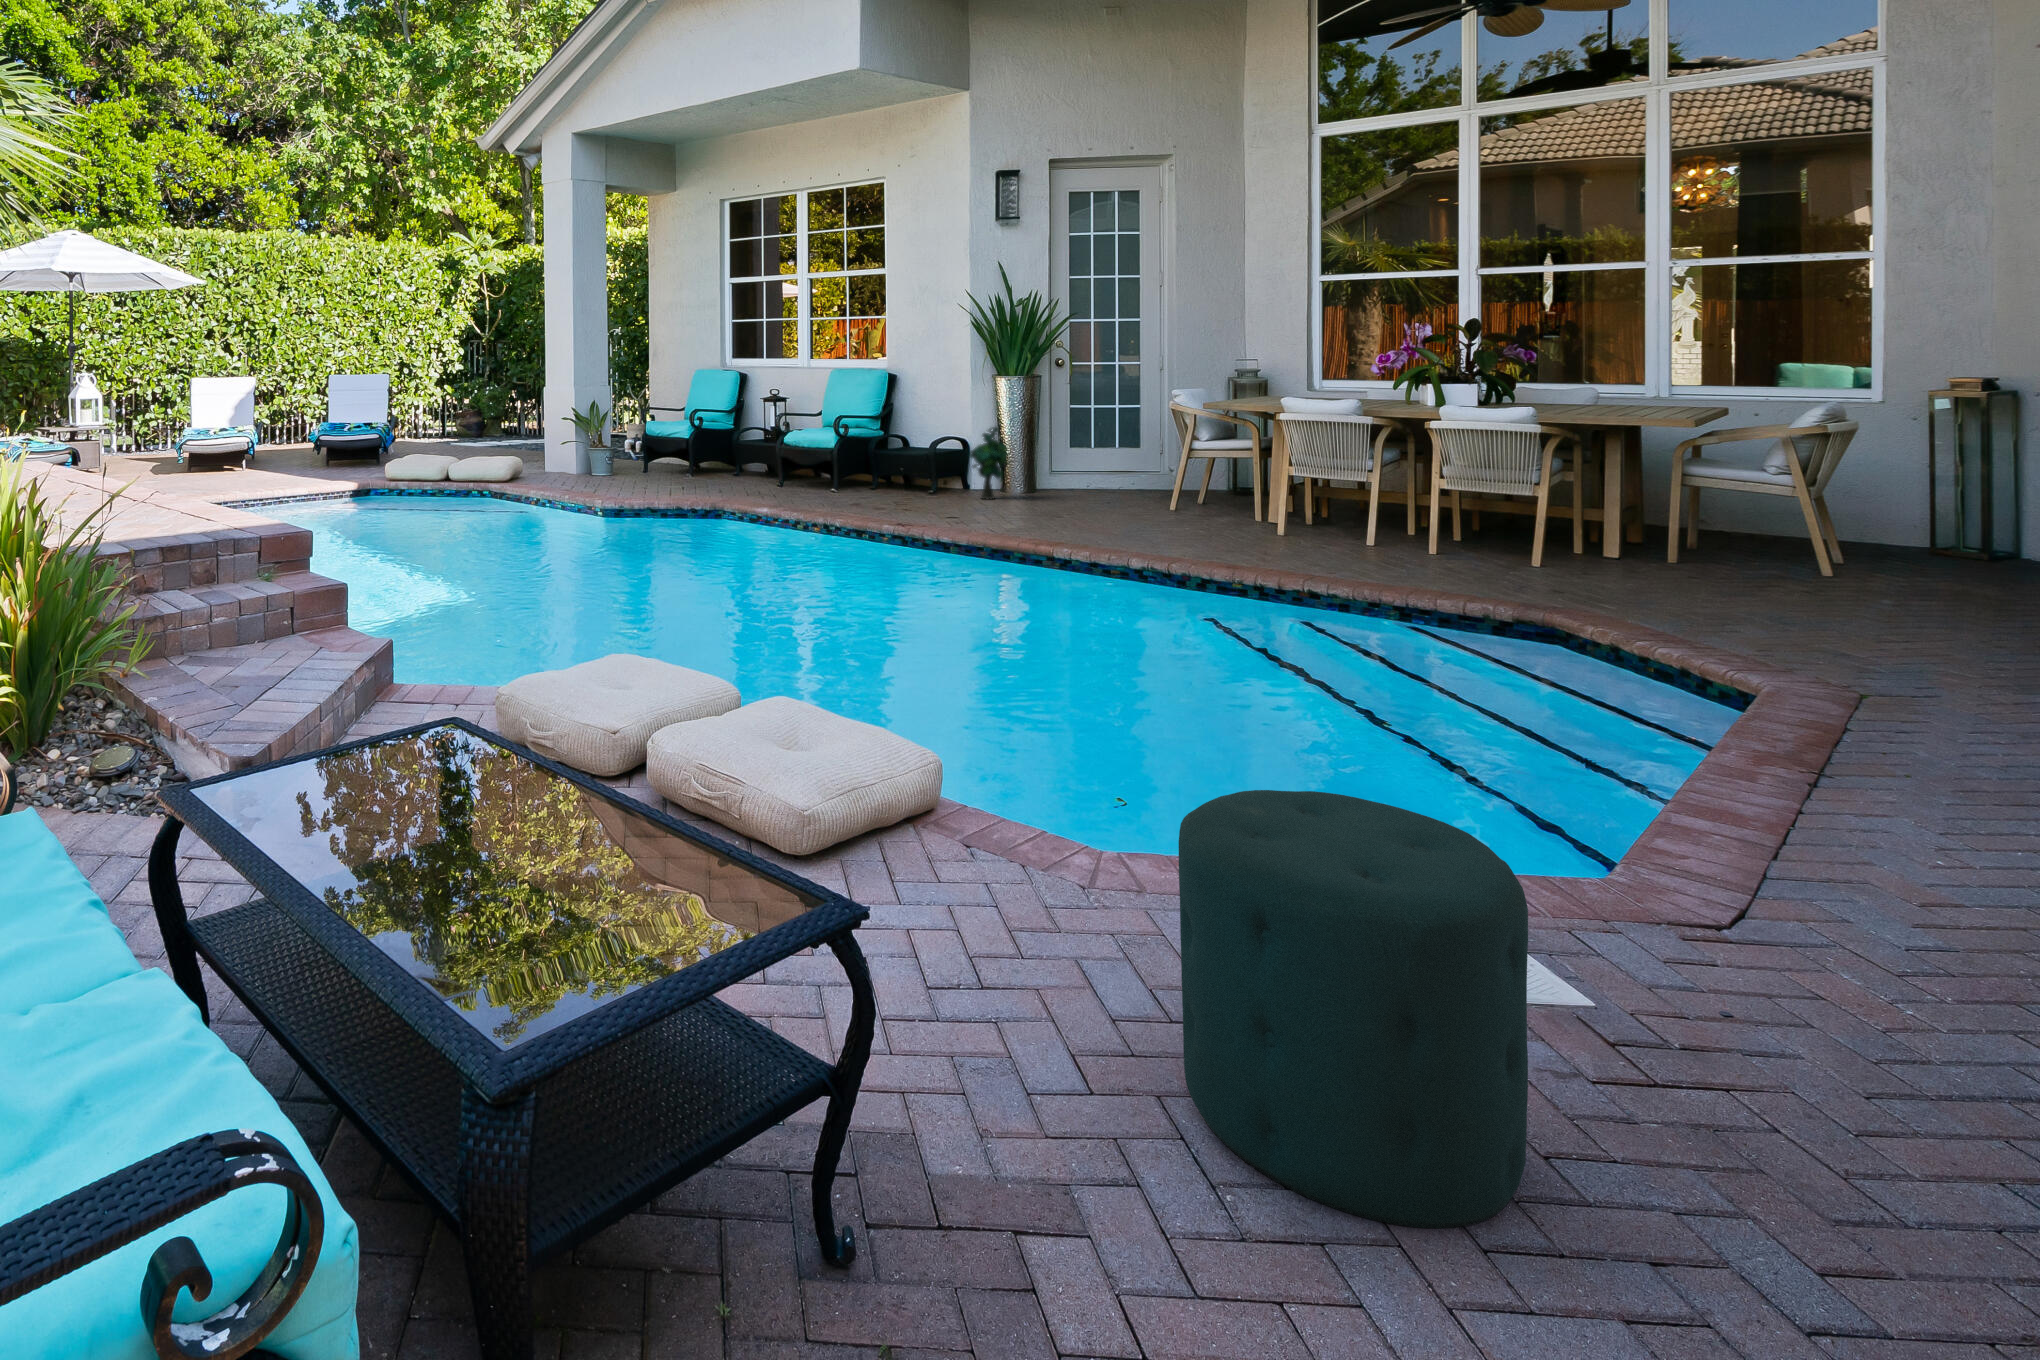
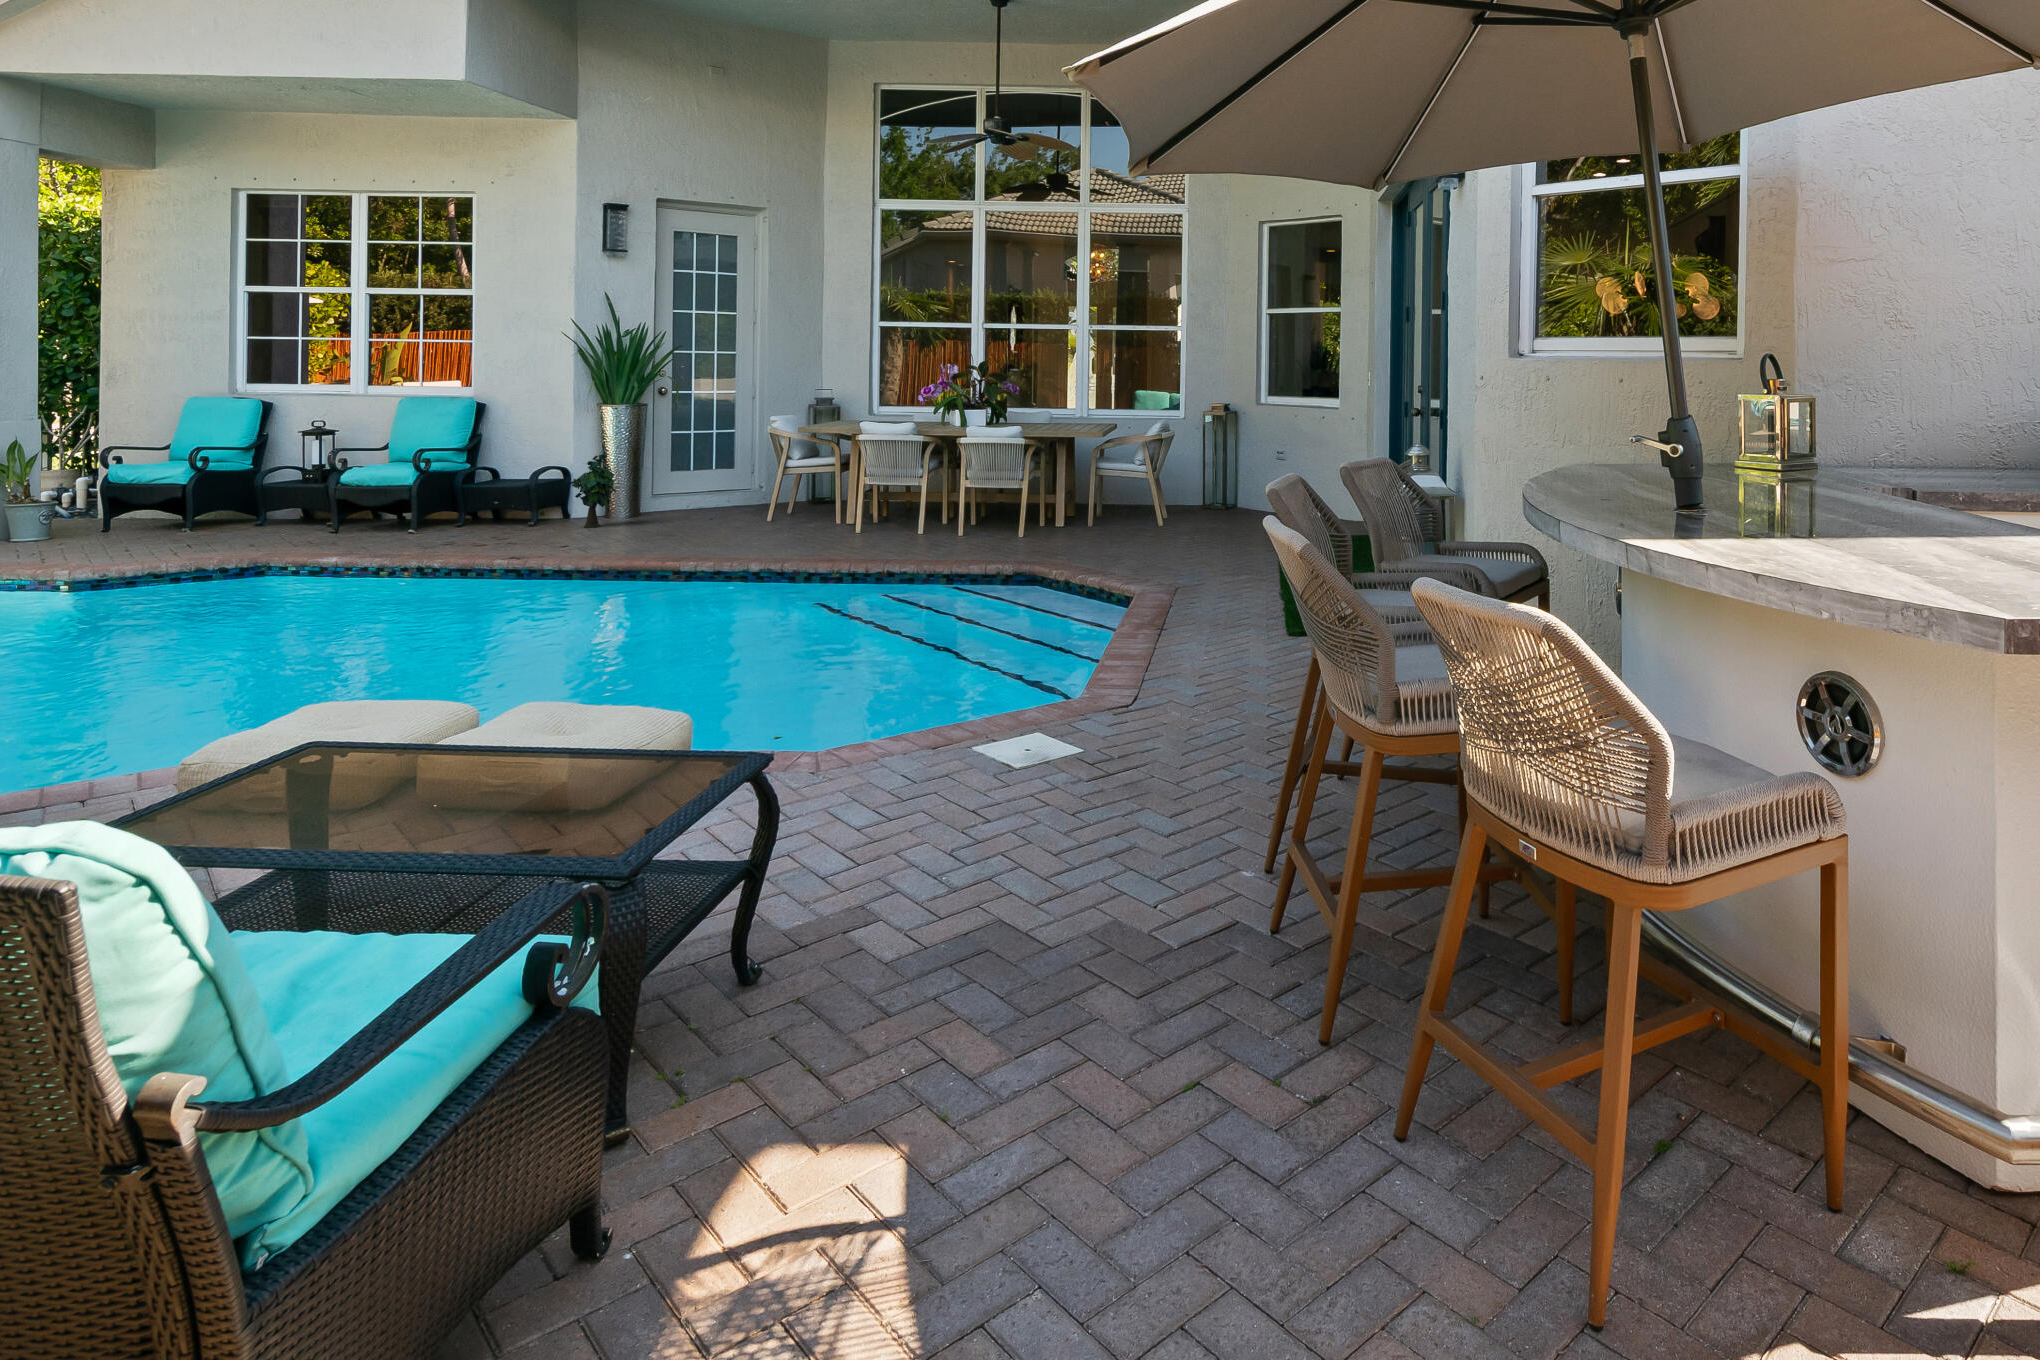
ottoman: present [1179,790,1528,1228] -> none [908,650,1077,869]

